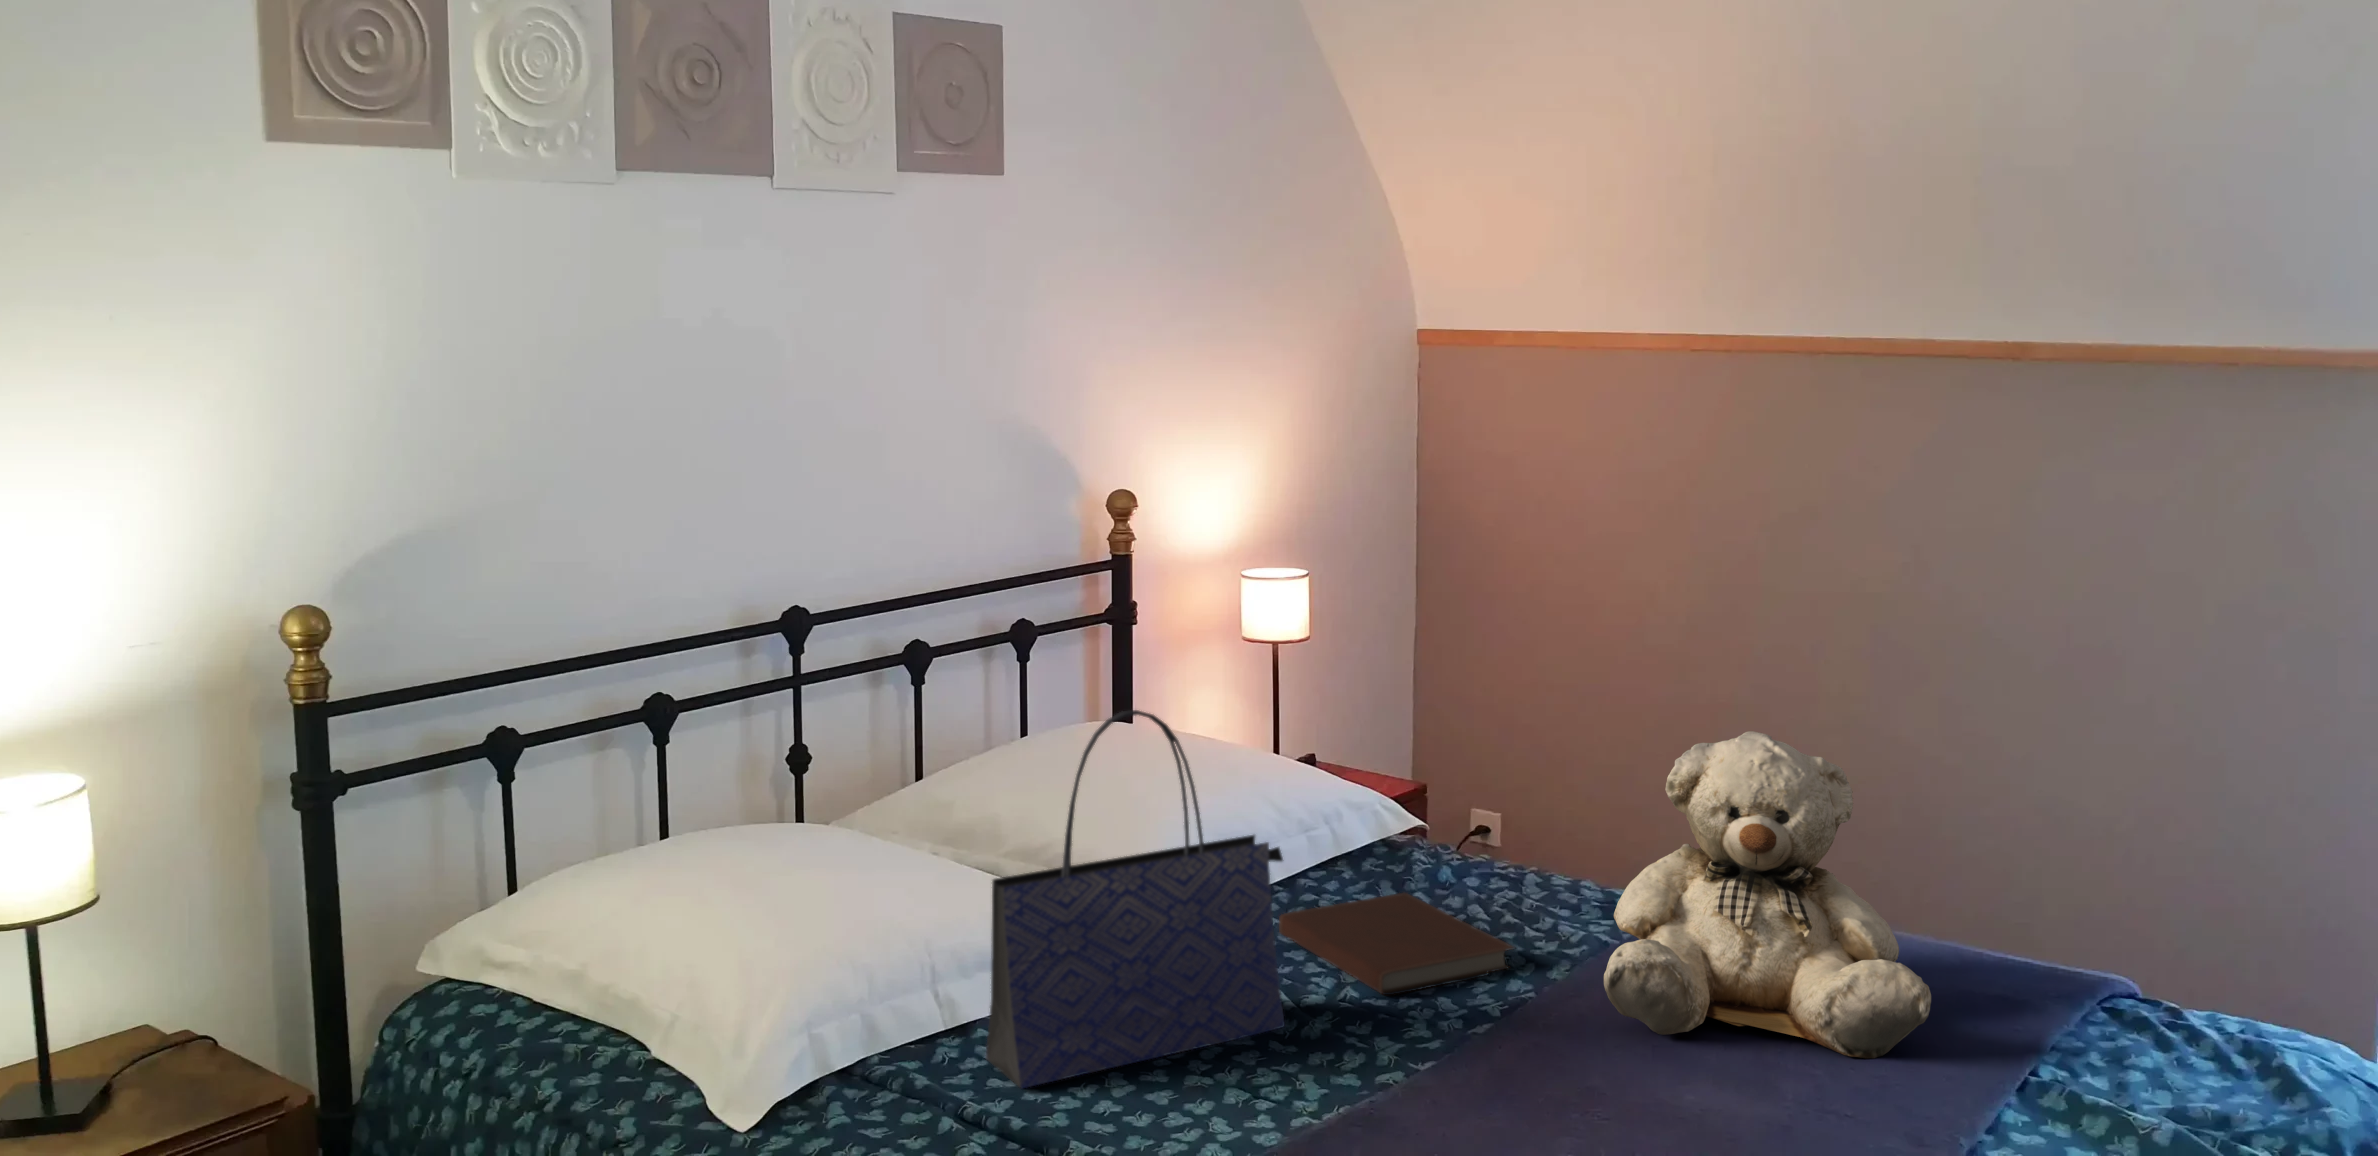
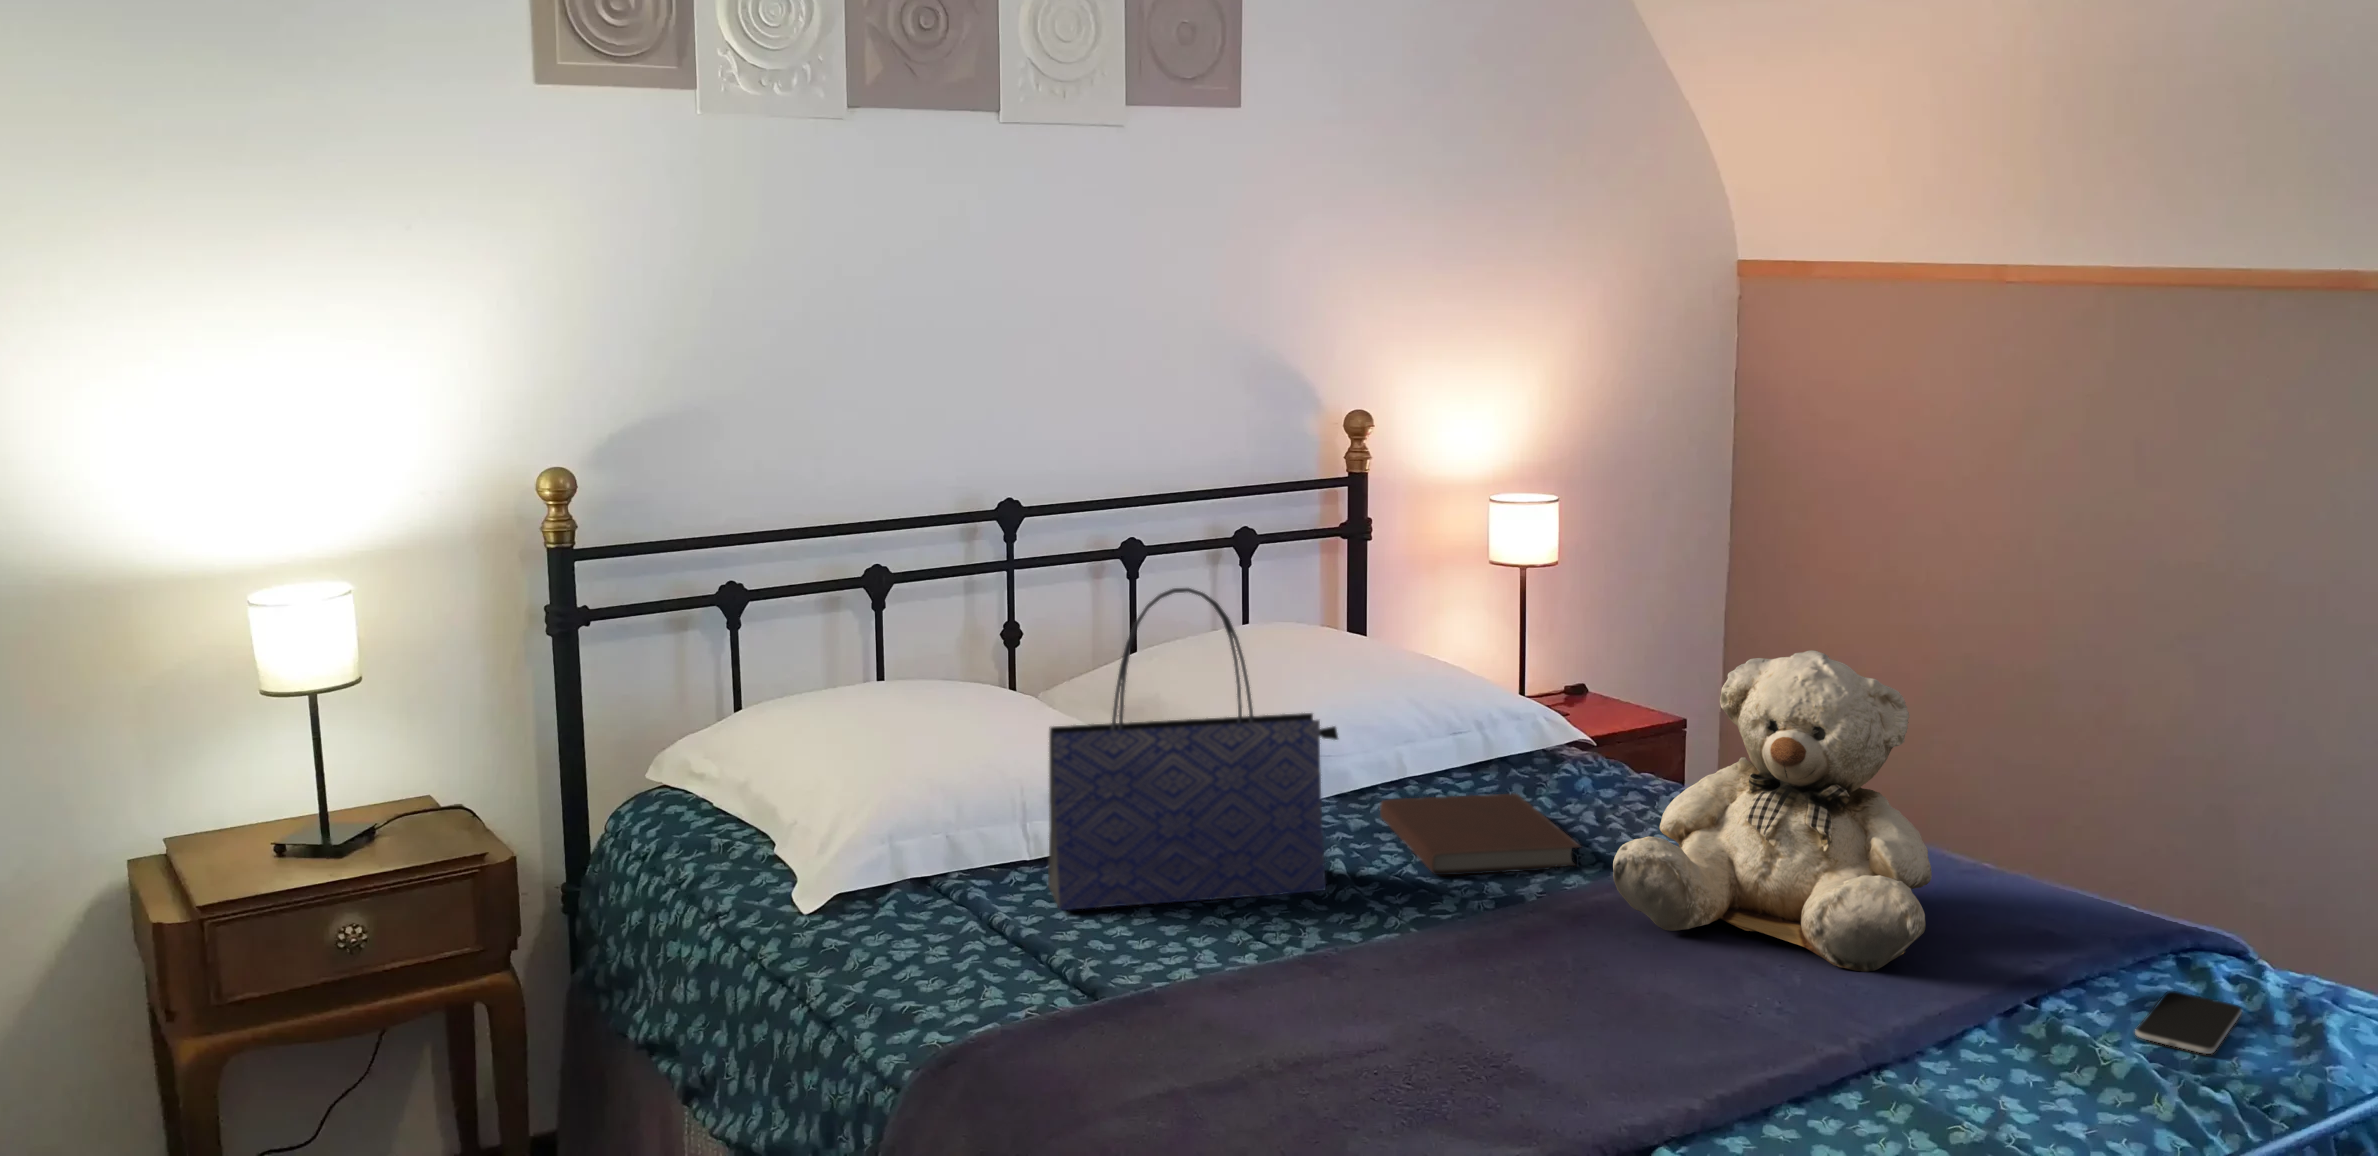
smartphone: none [2133,1043,2225,1107] -> present [2135,991,2242,1054]

